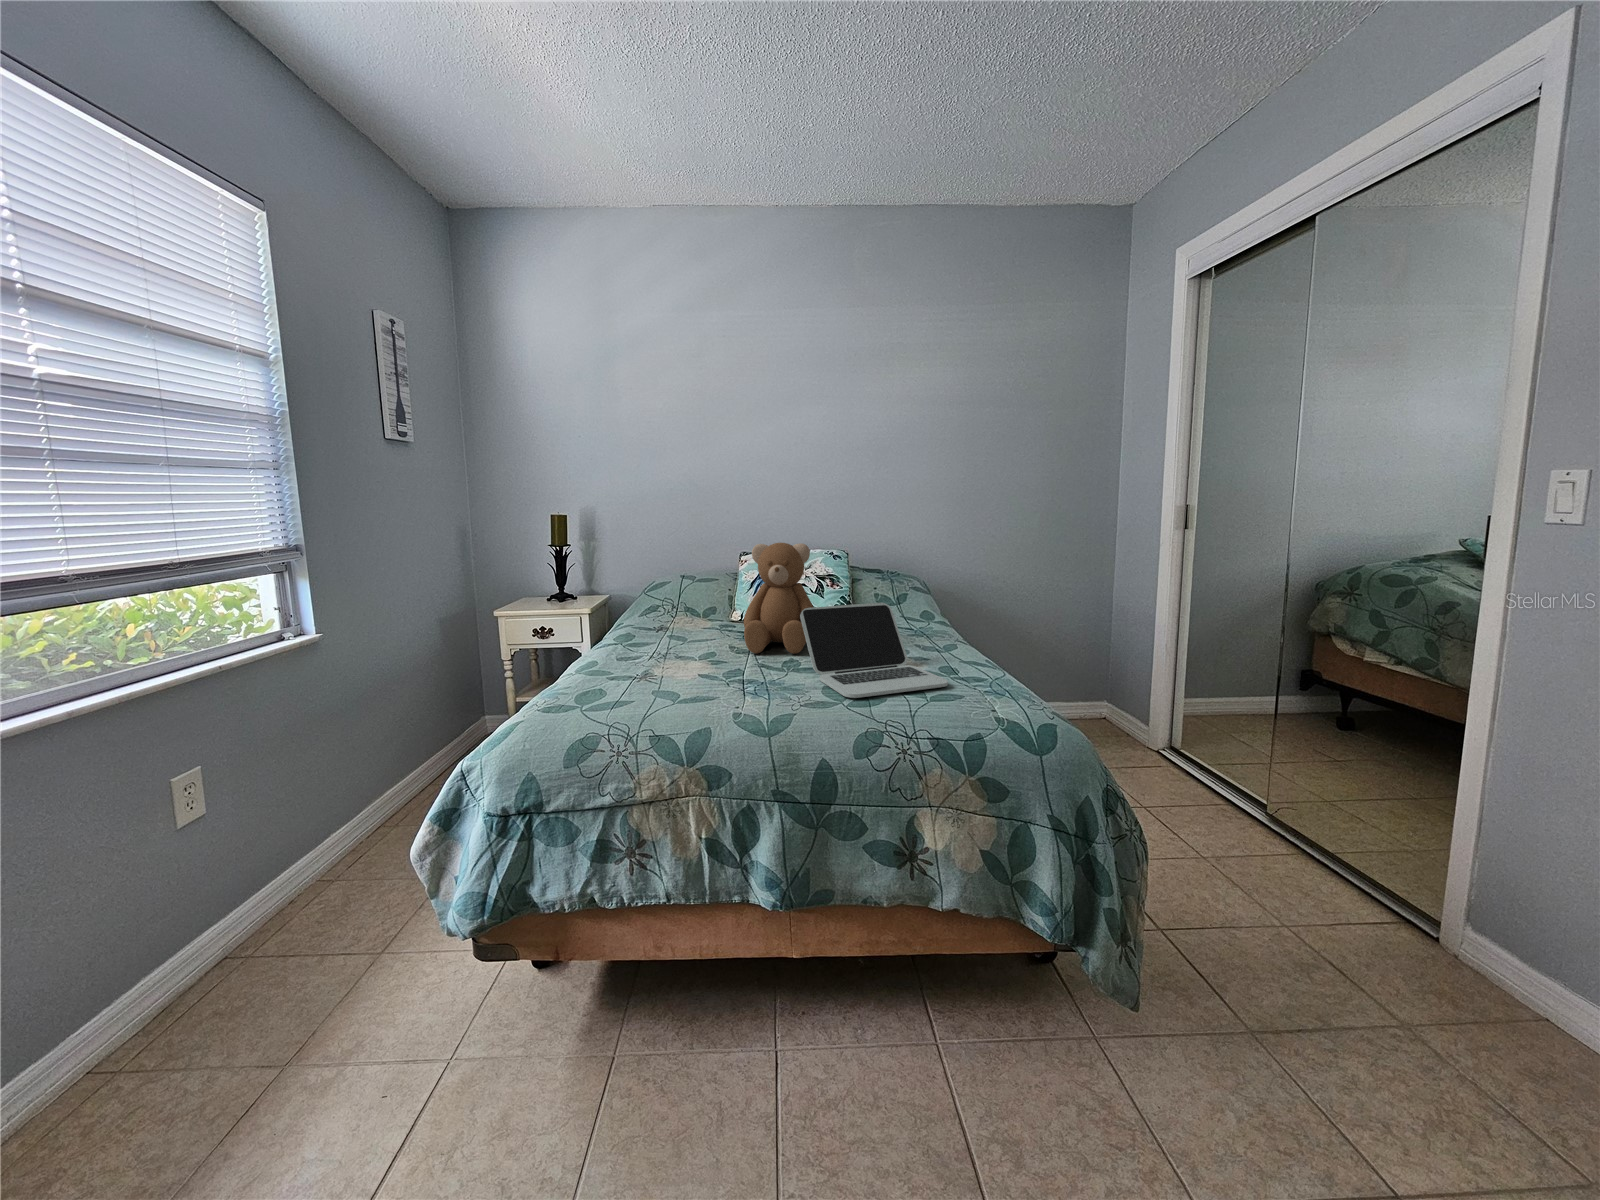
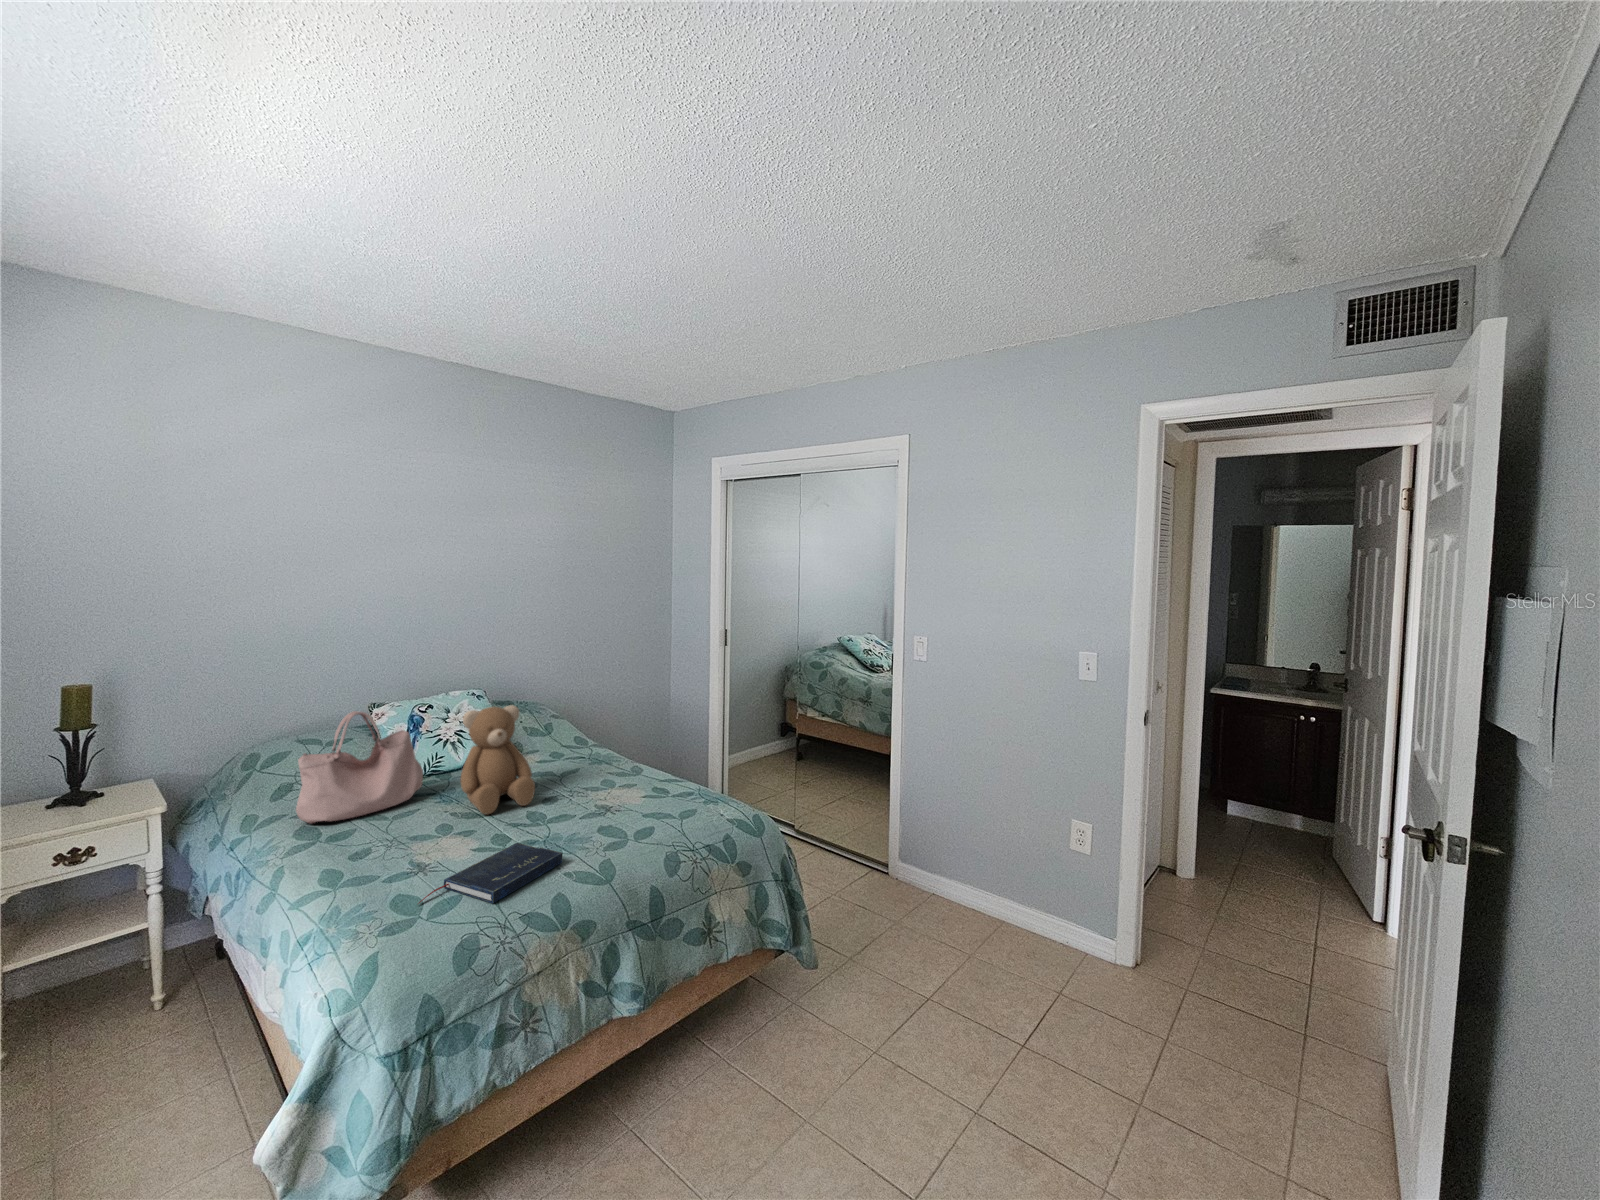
handbag: none [631,538,736,636] -> present [296,711,423,823]
laptop: present [800,603,948,698] -> none [550,748,675,834]
book: none [601,675,750,716] -> present [419,843,563,903]

